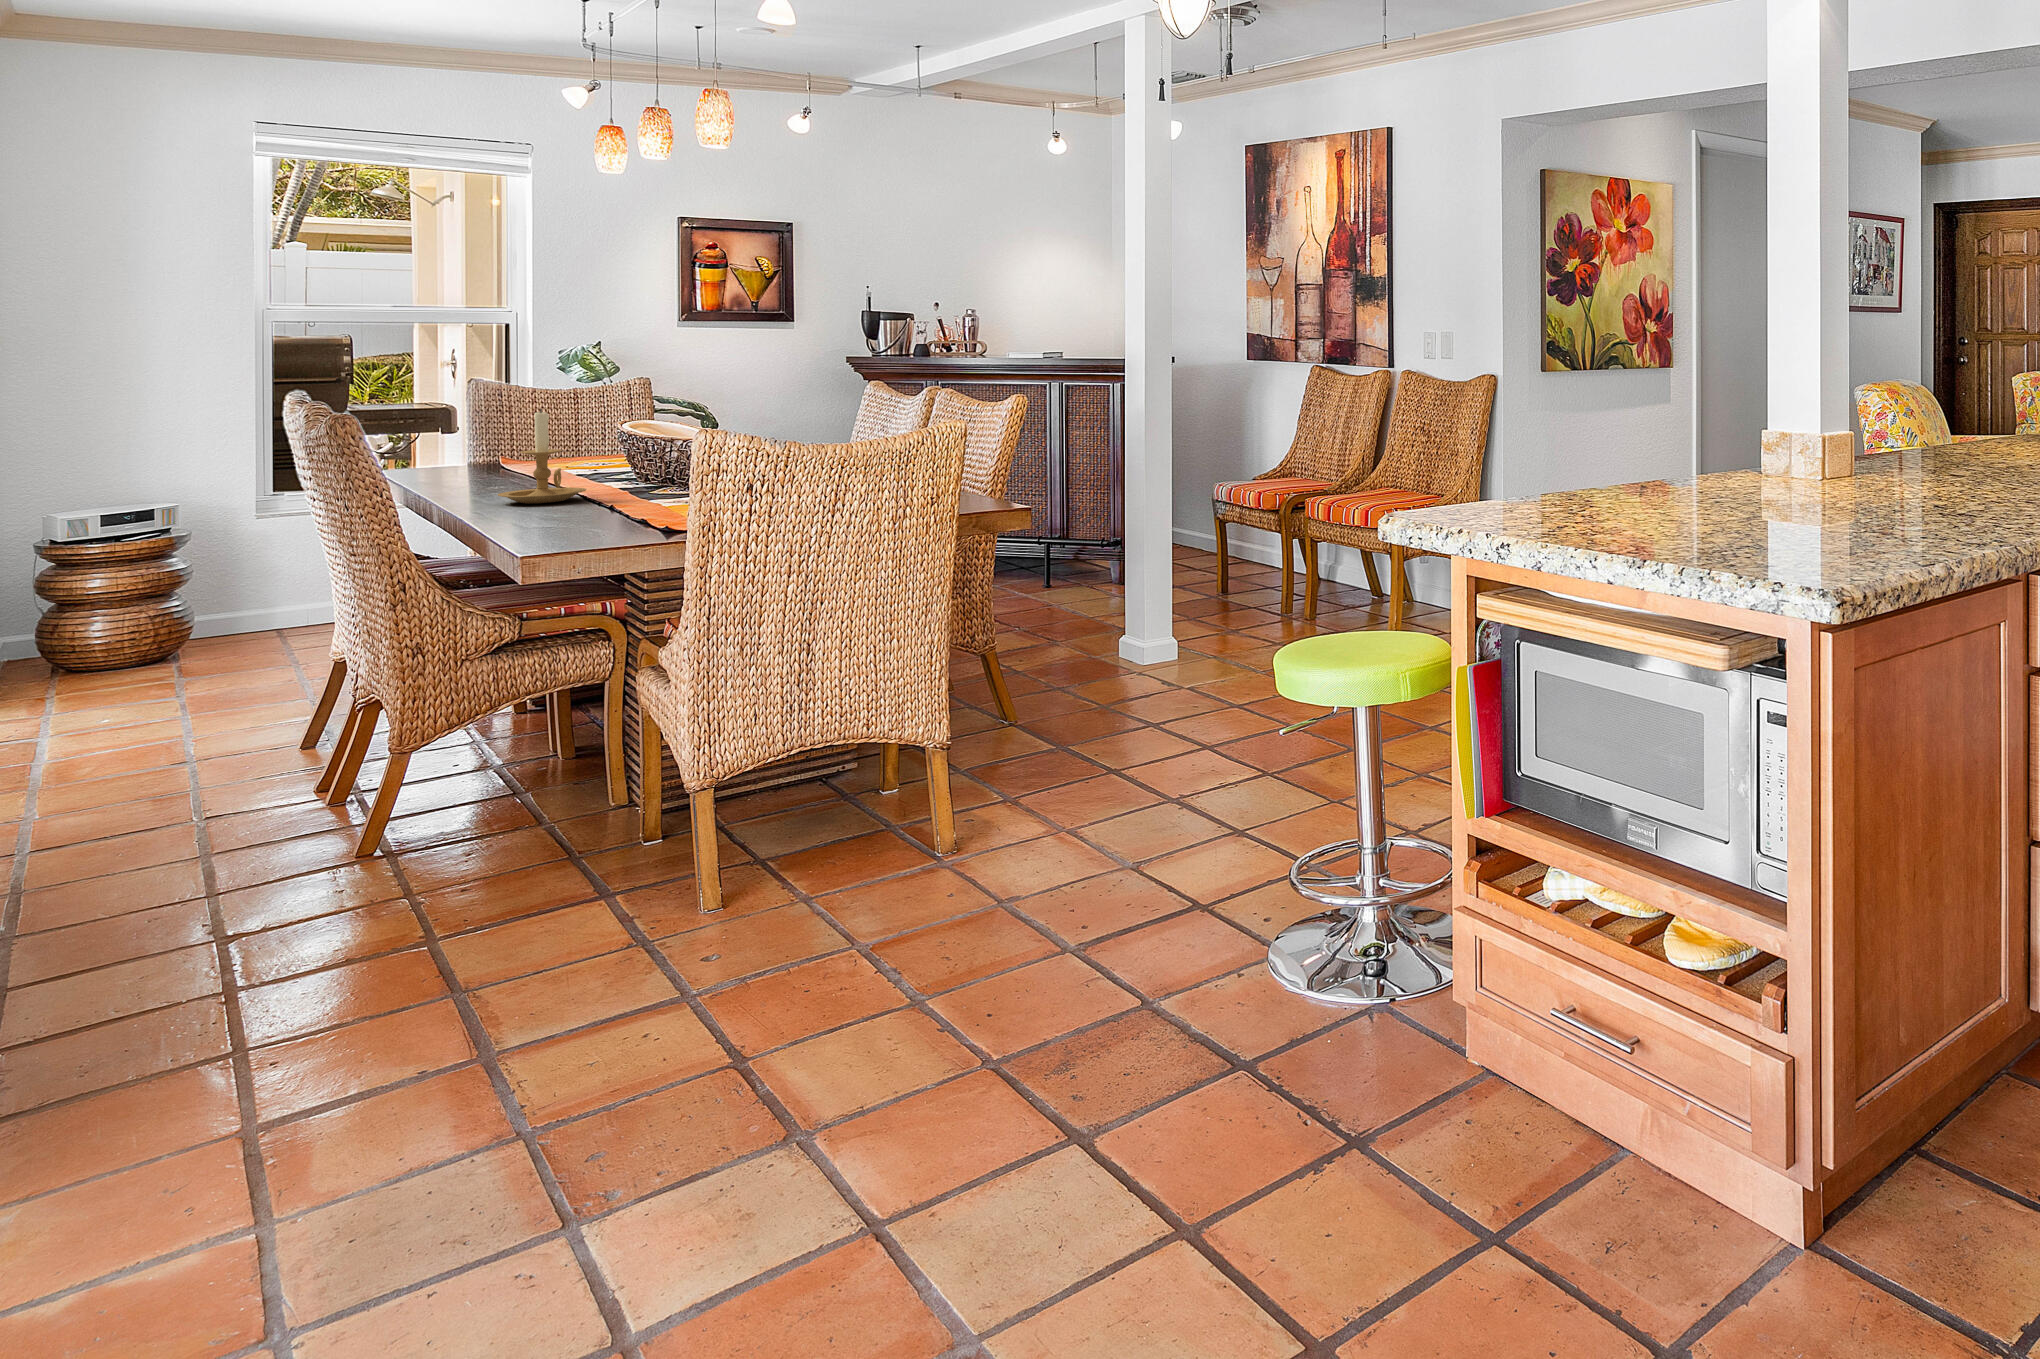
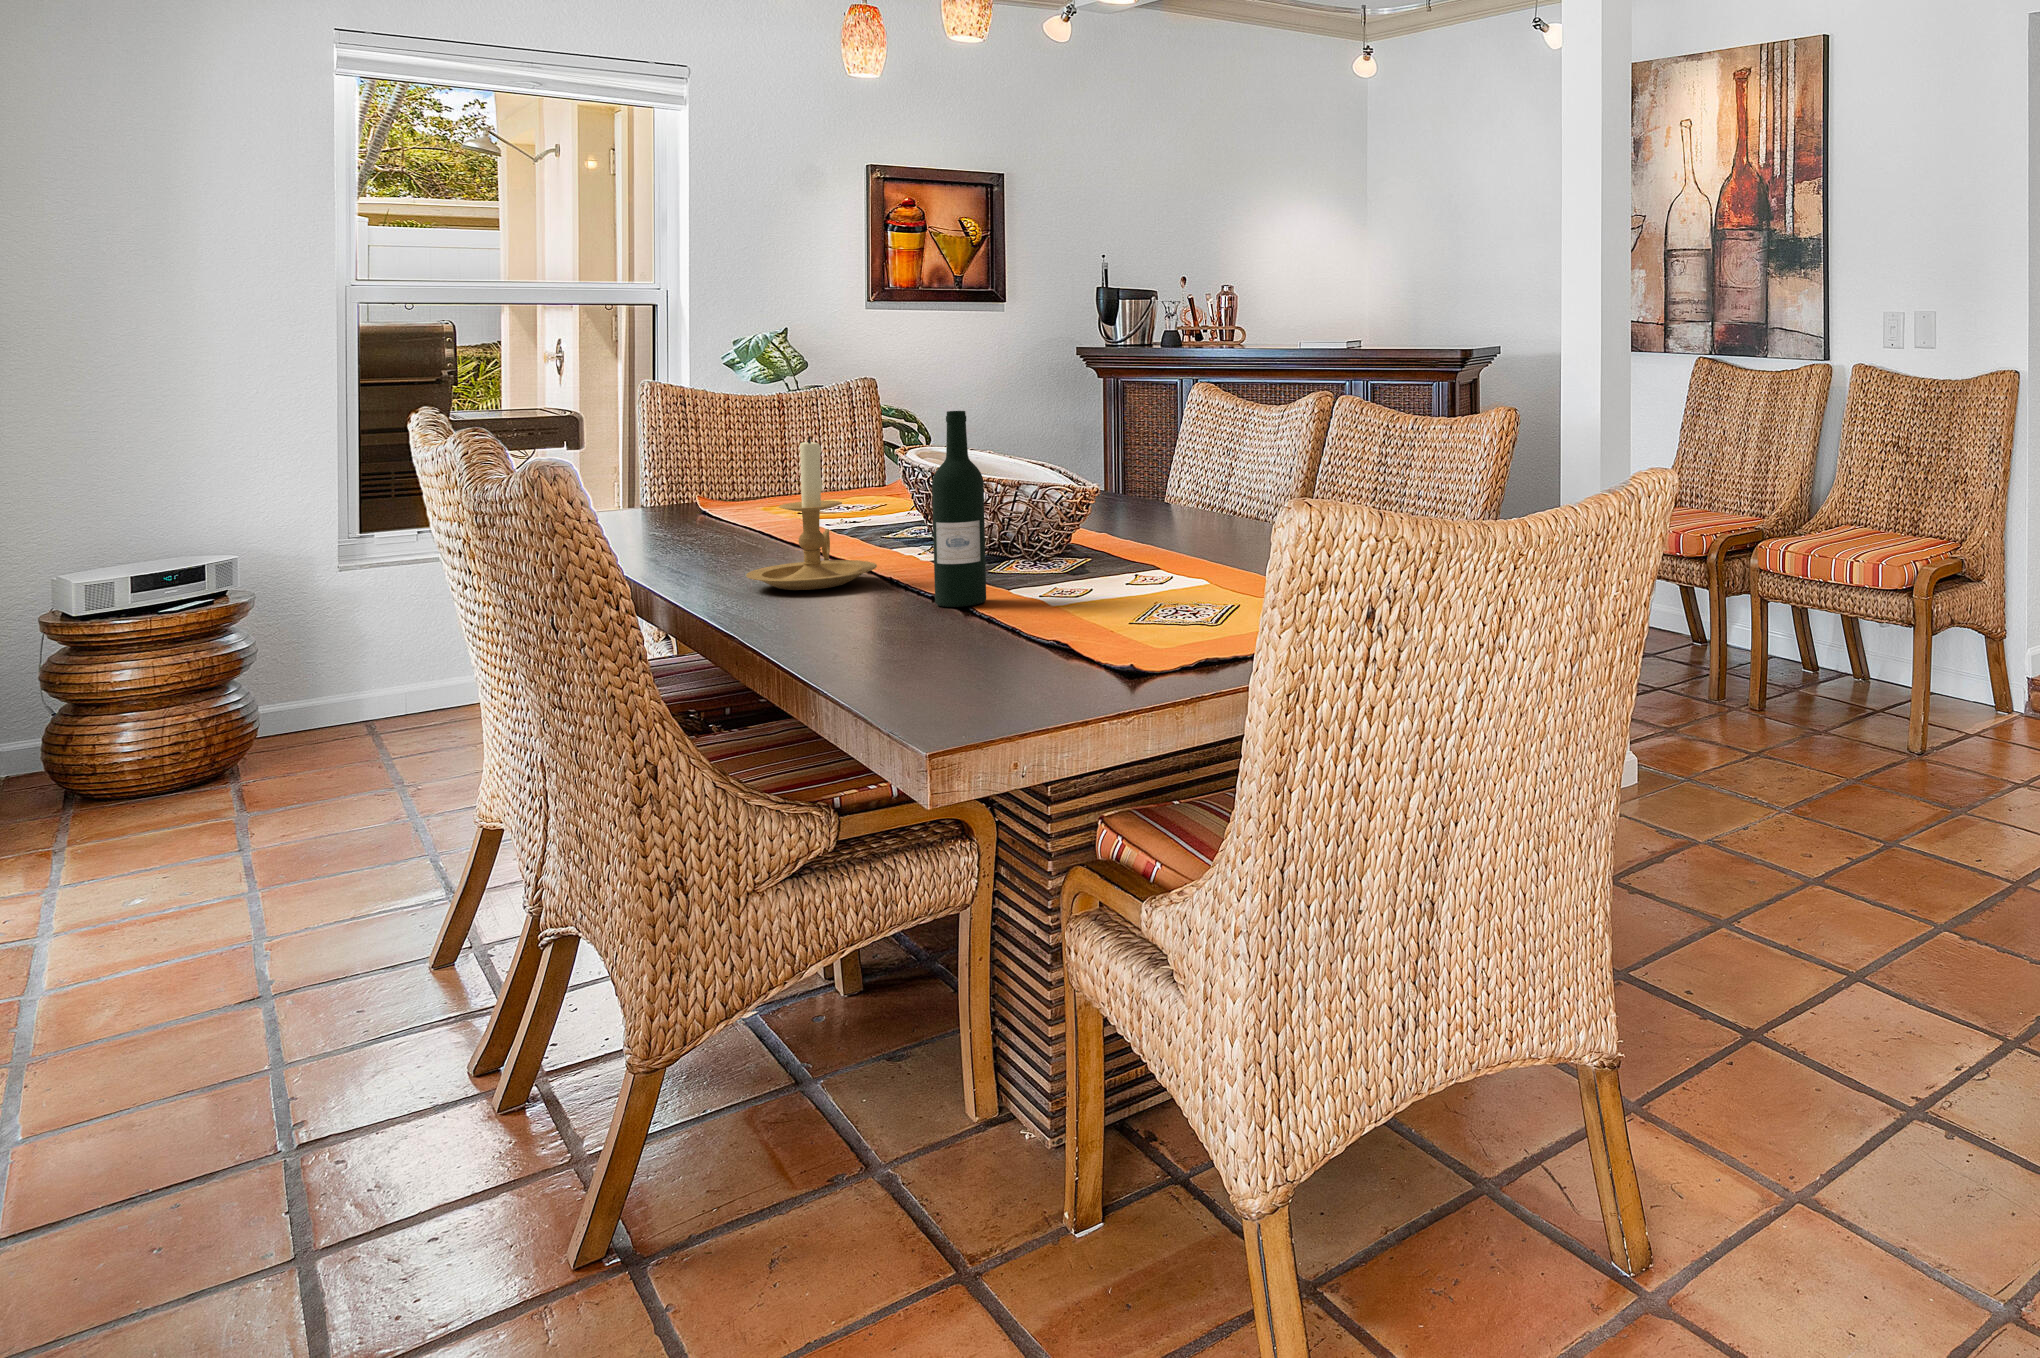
wine bottle: none [606,392,642,510] -> present [932,411,986,607]

